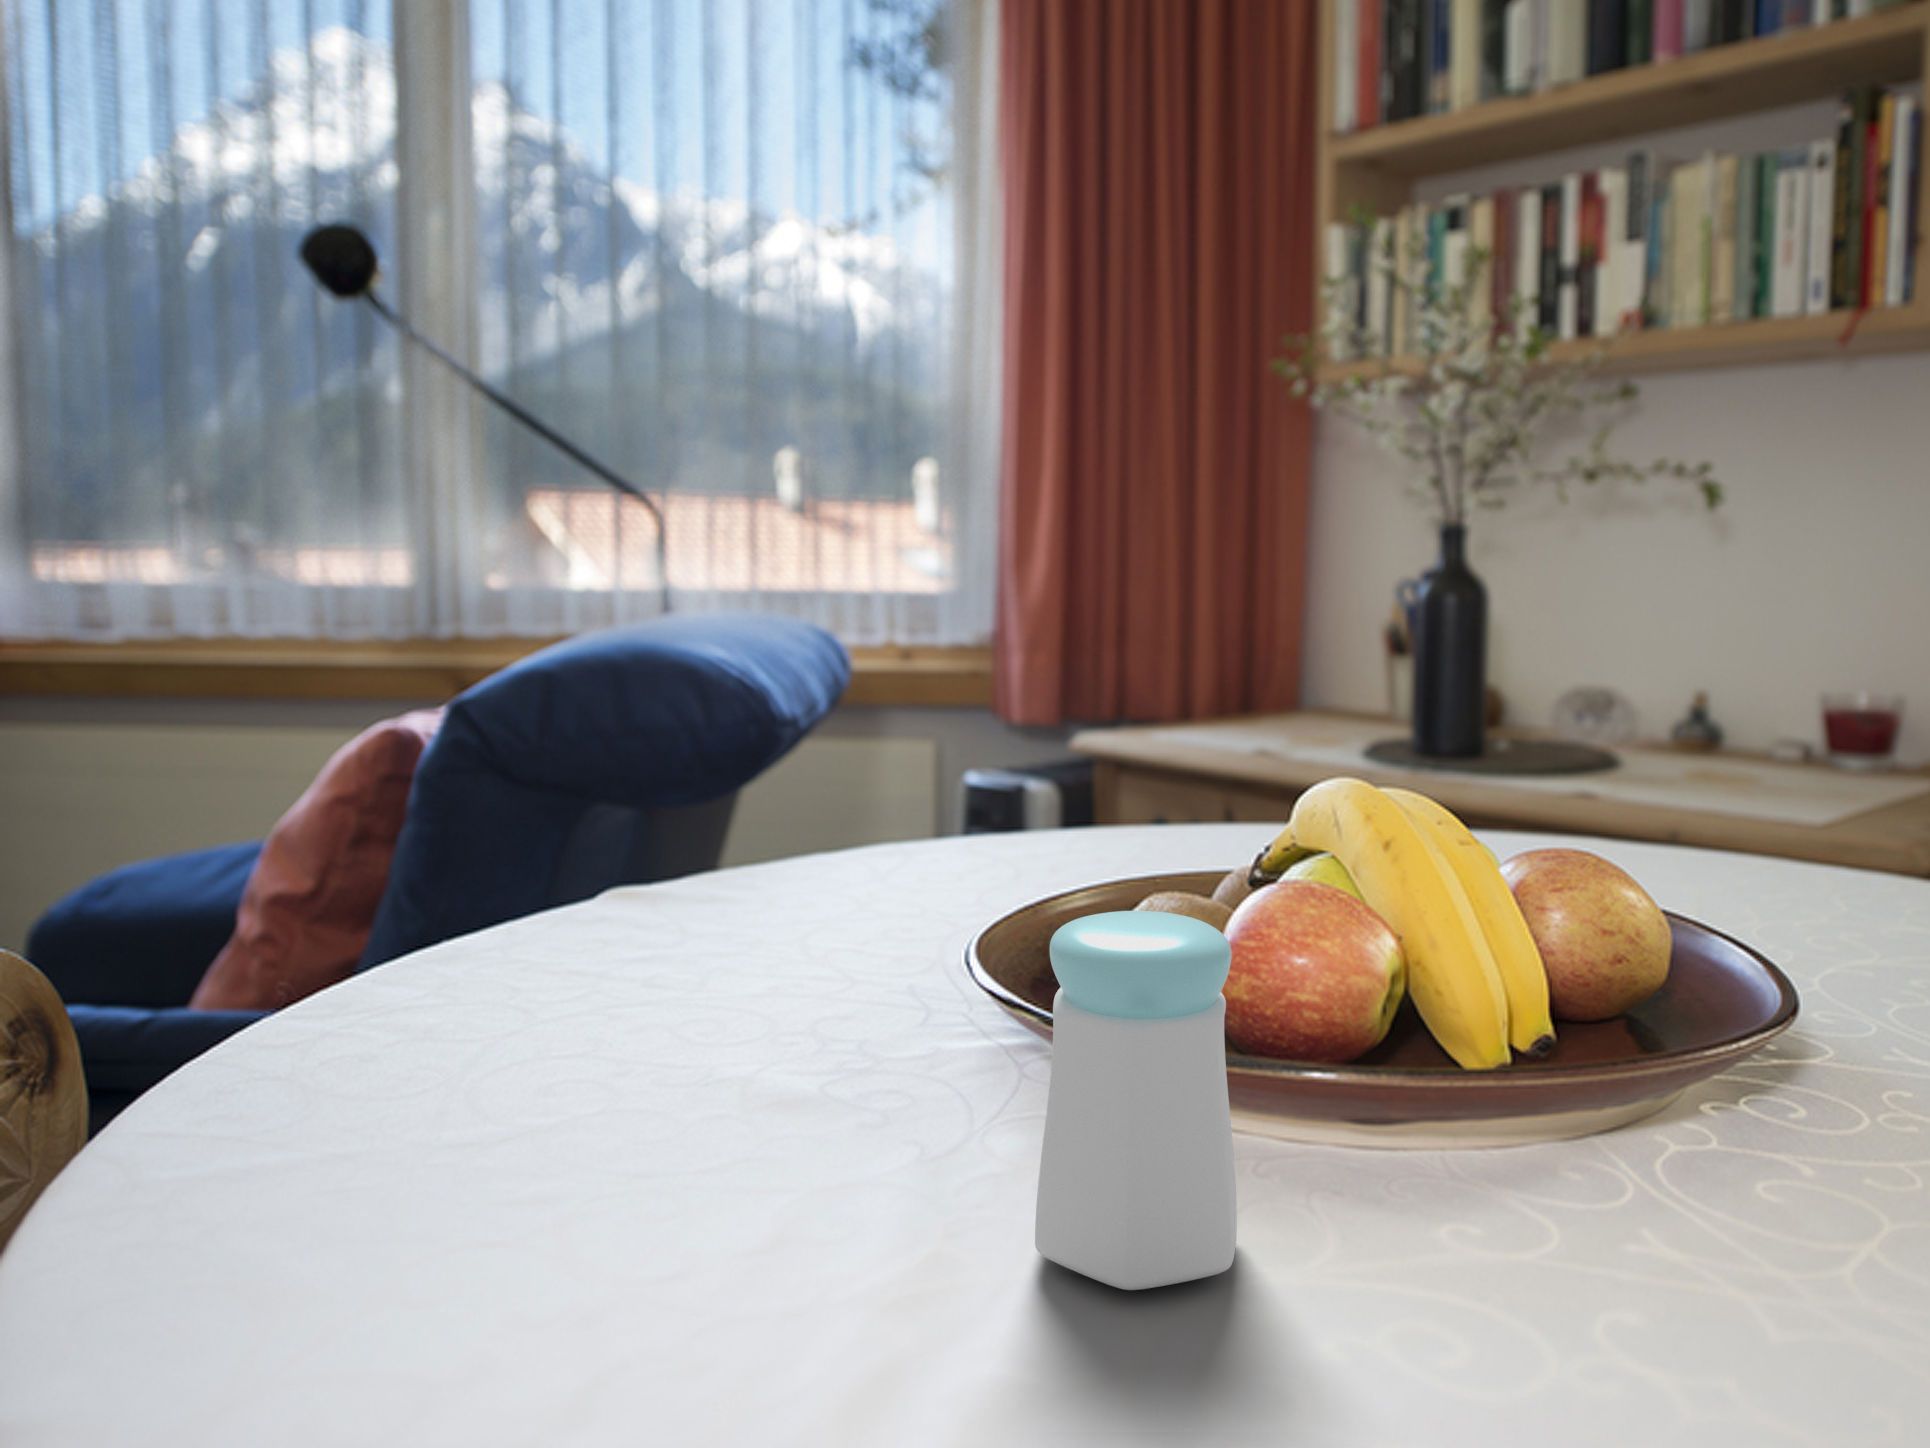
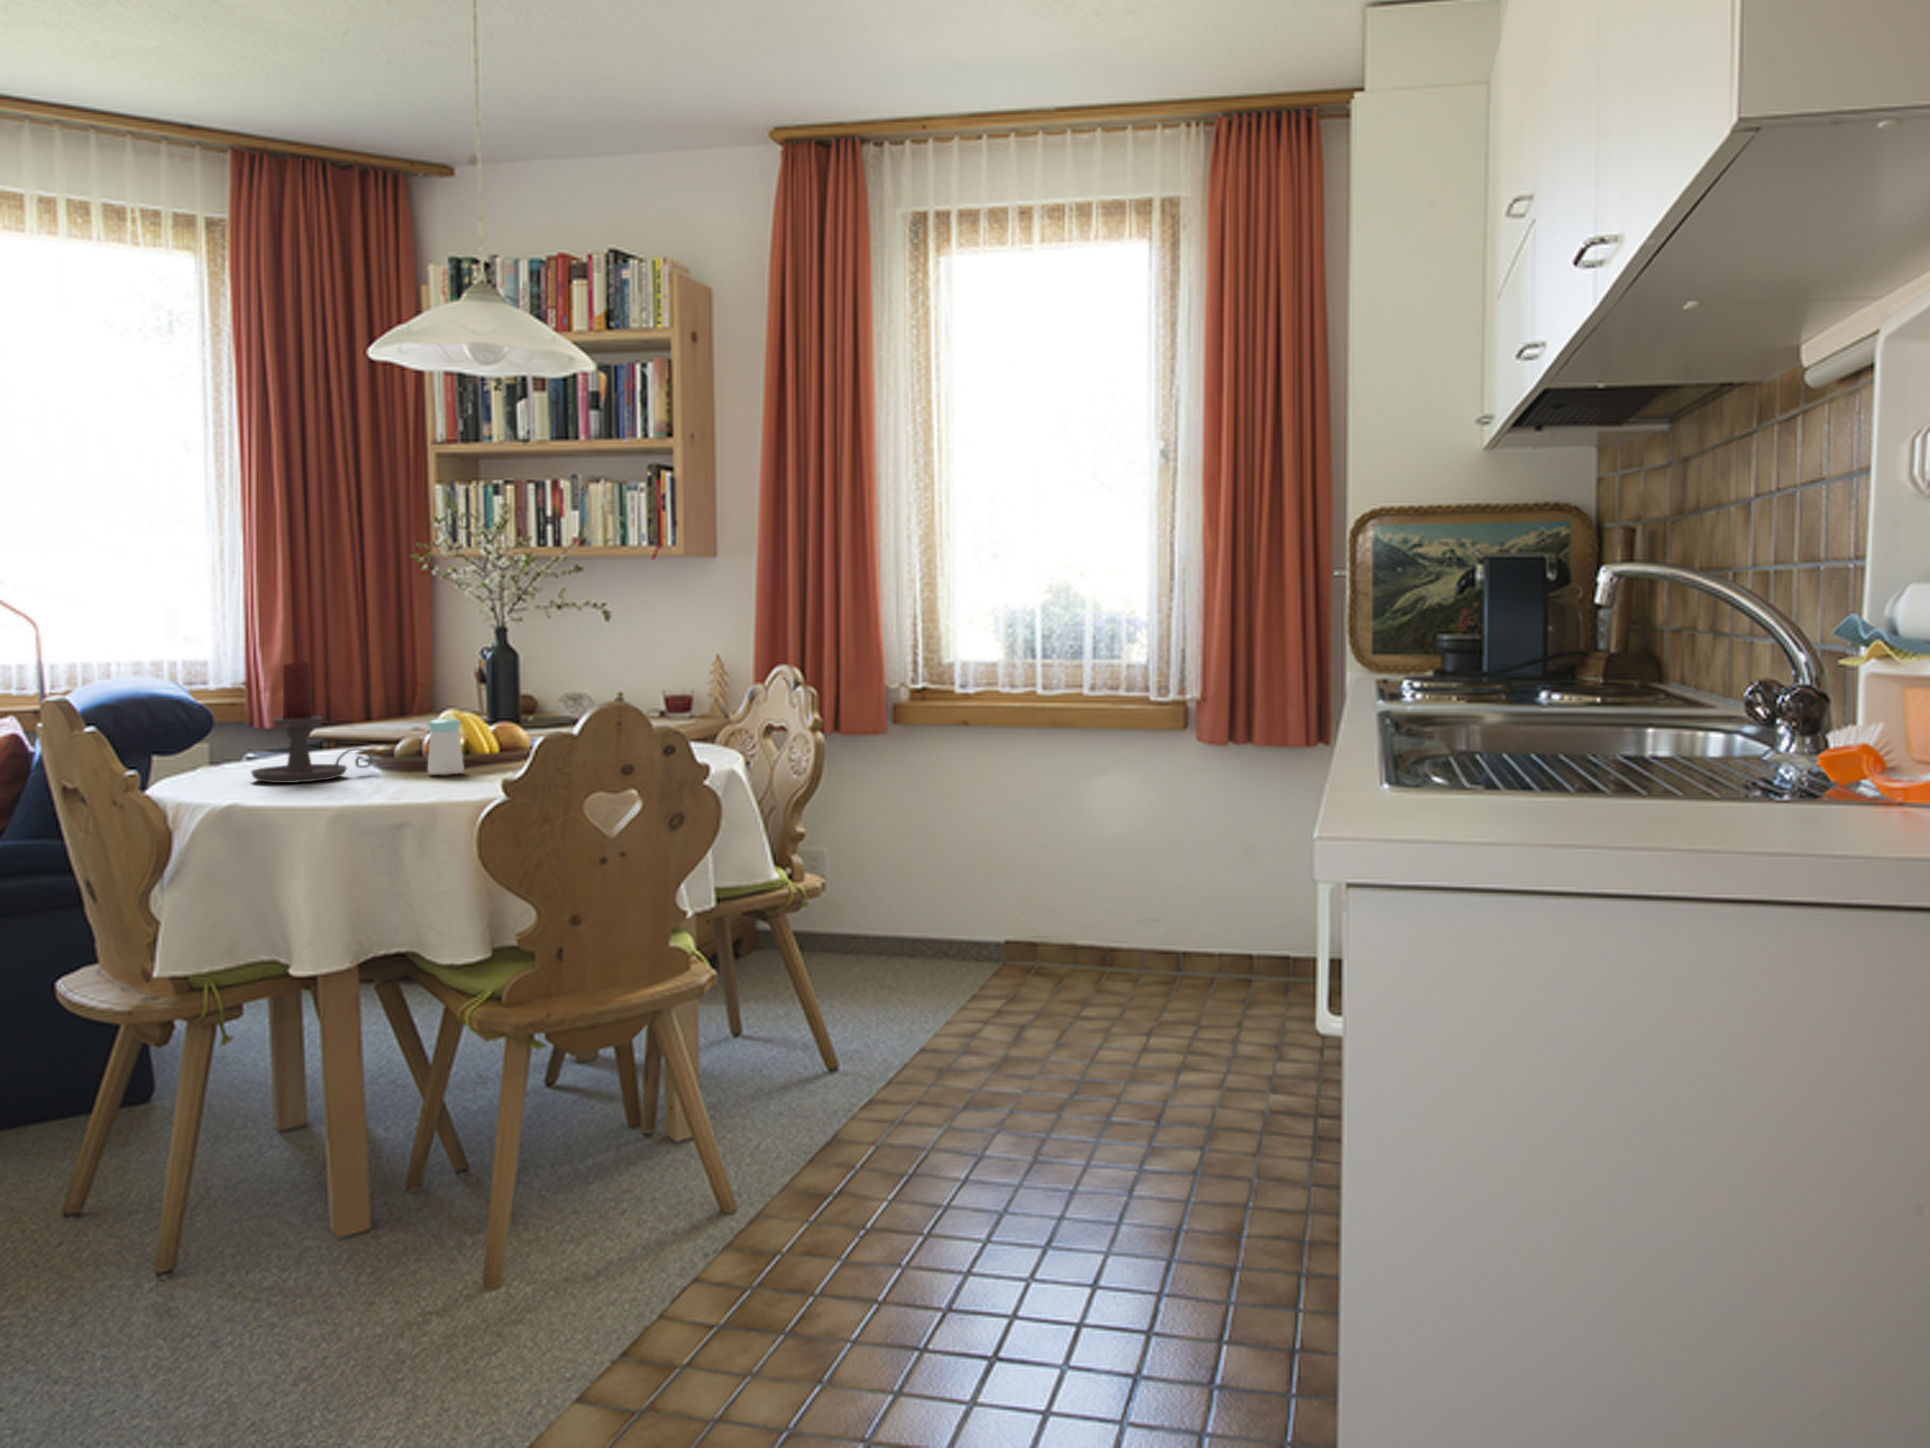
candle holder: none [258,554,829,1214] -> present [252,662,372,783]

